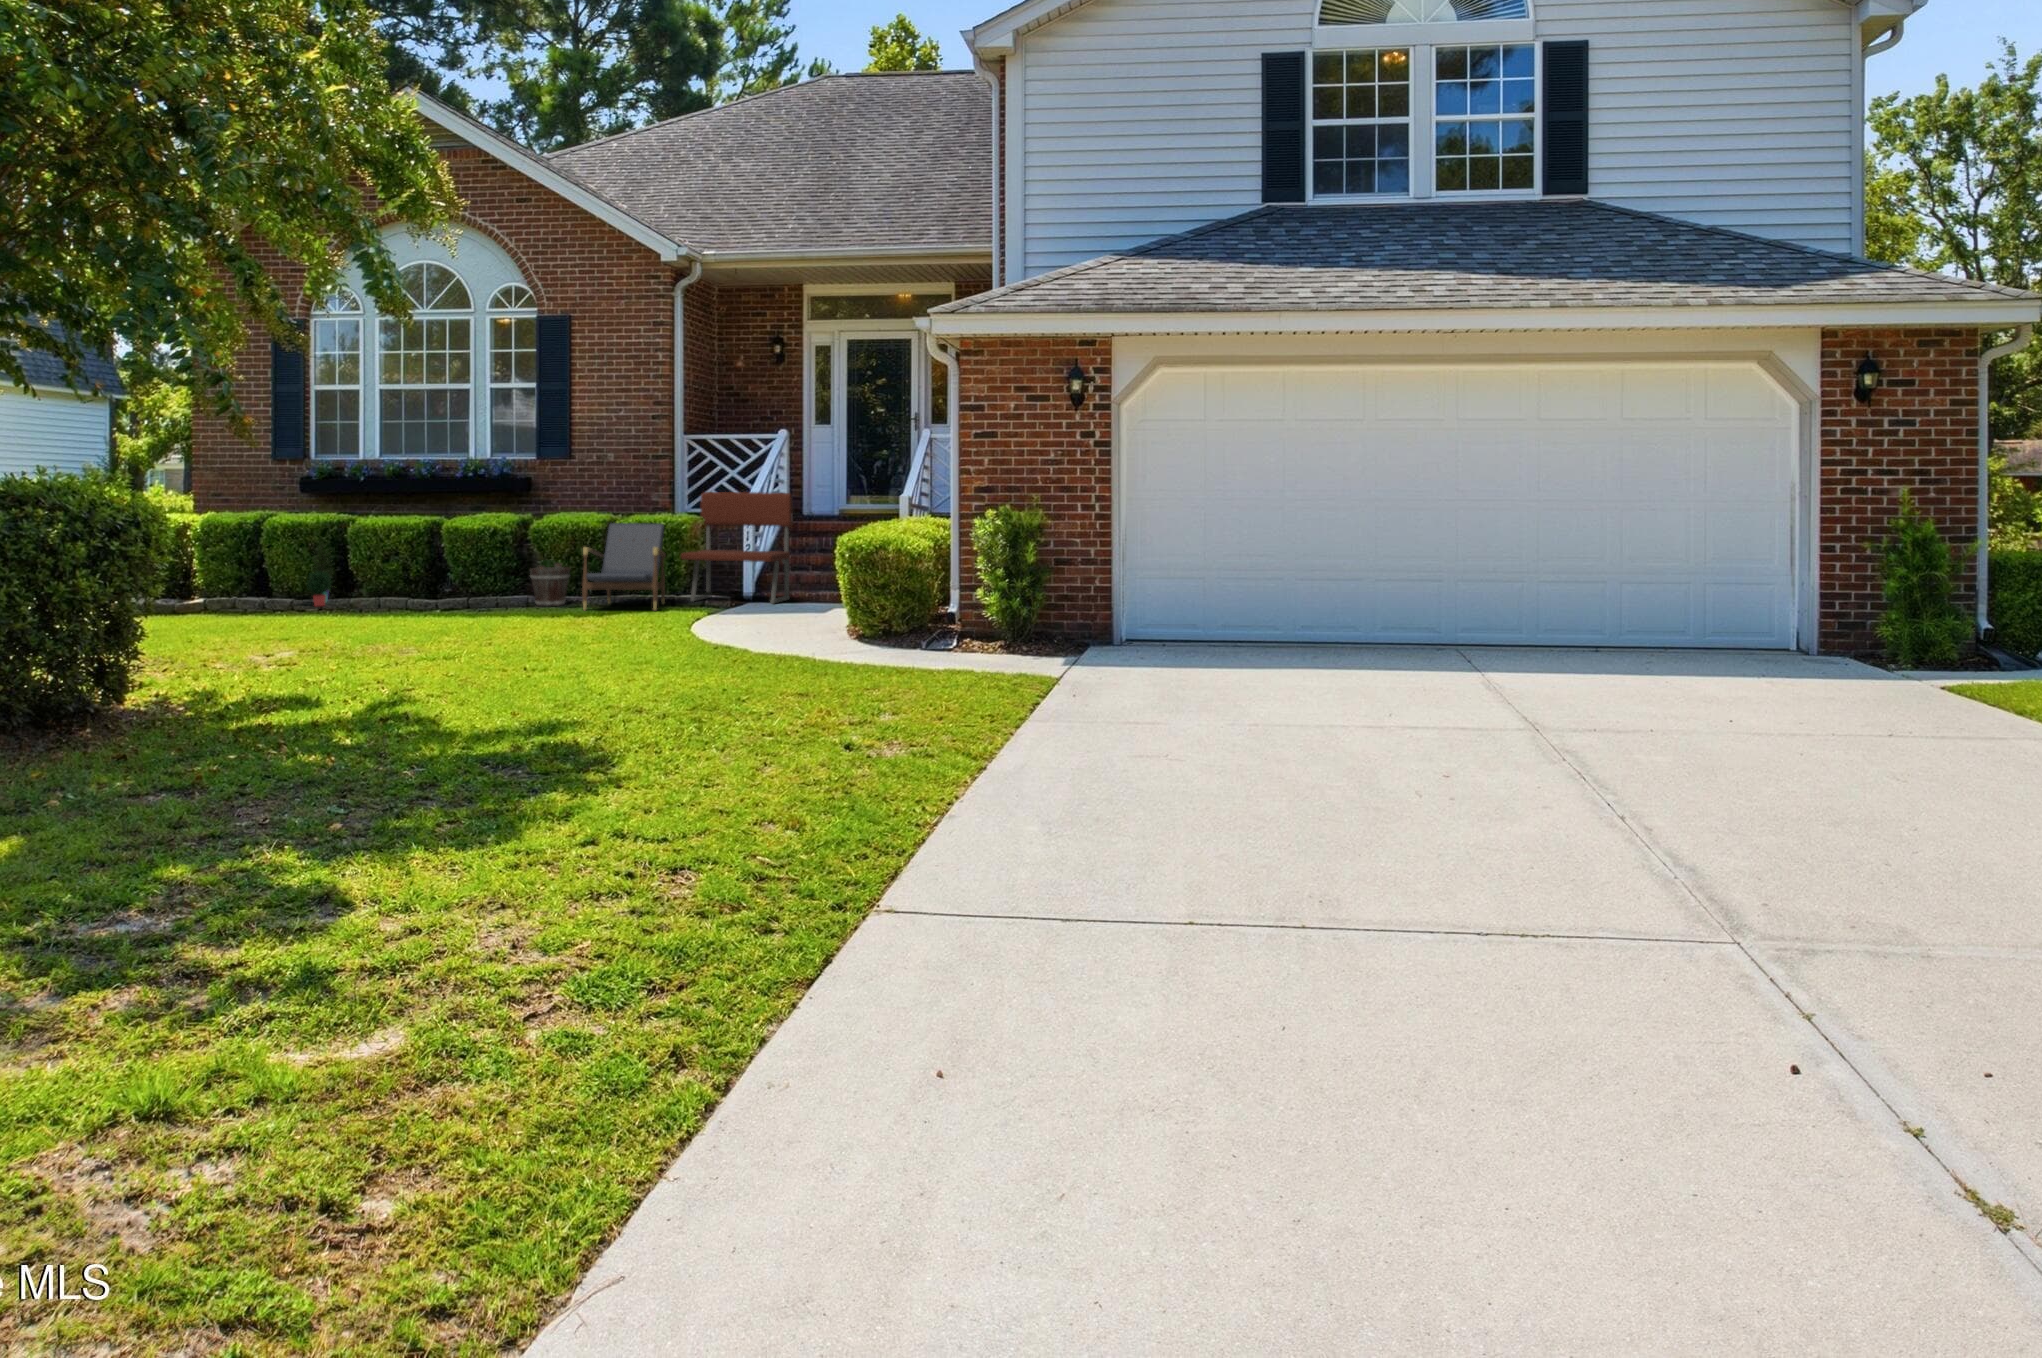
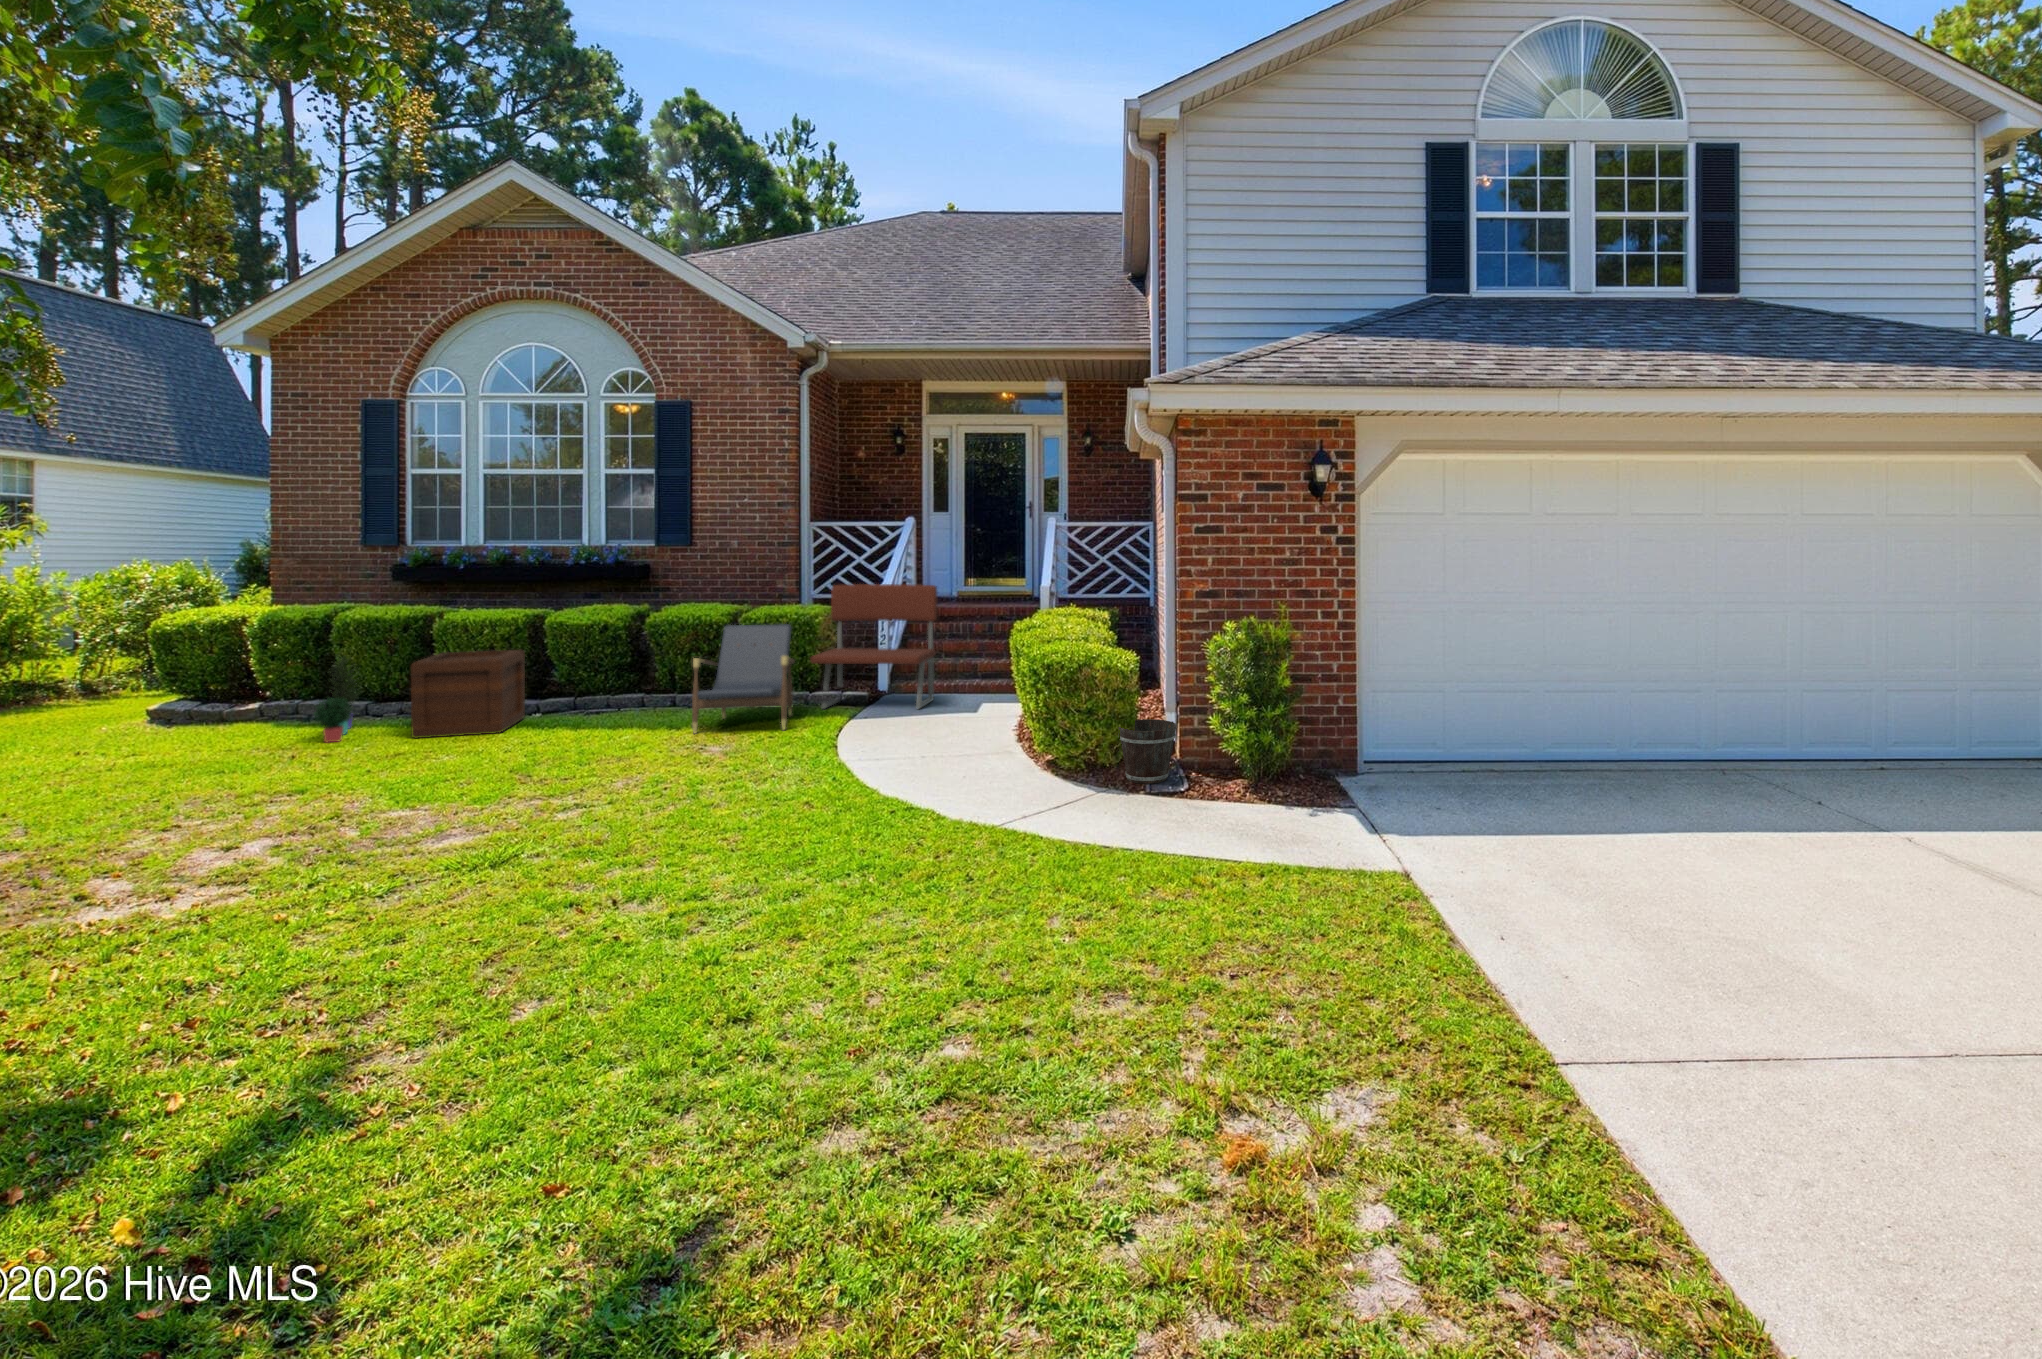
wooden crate: none [373,541,454,606] -> present [411,650,525,738]
bucket: present [530,563,570,606] -> present [1119,719,1176,784]

